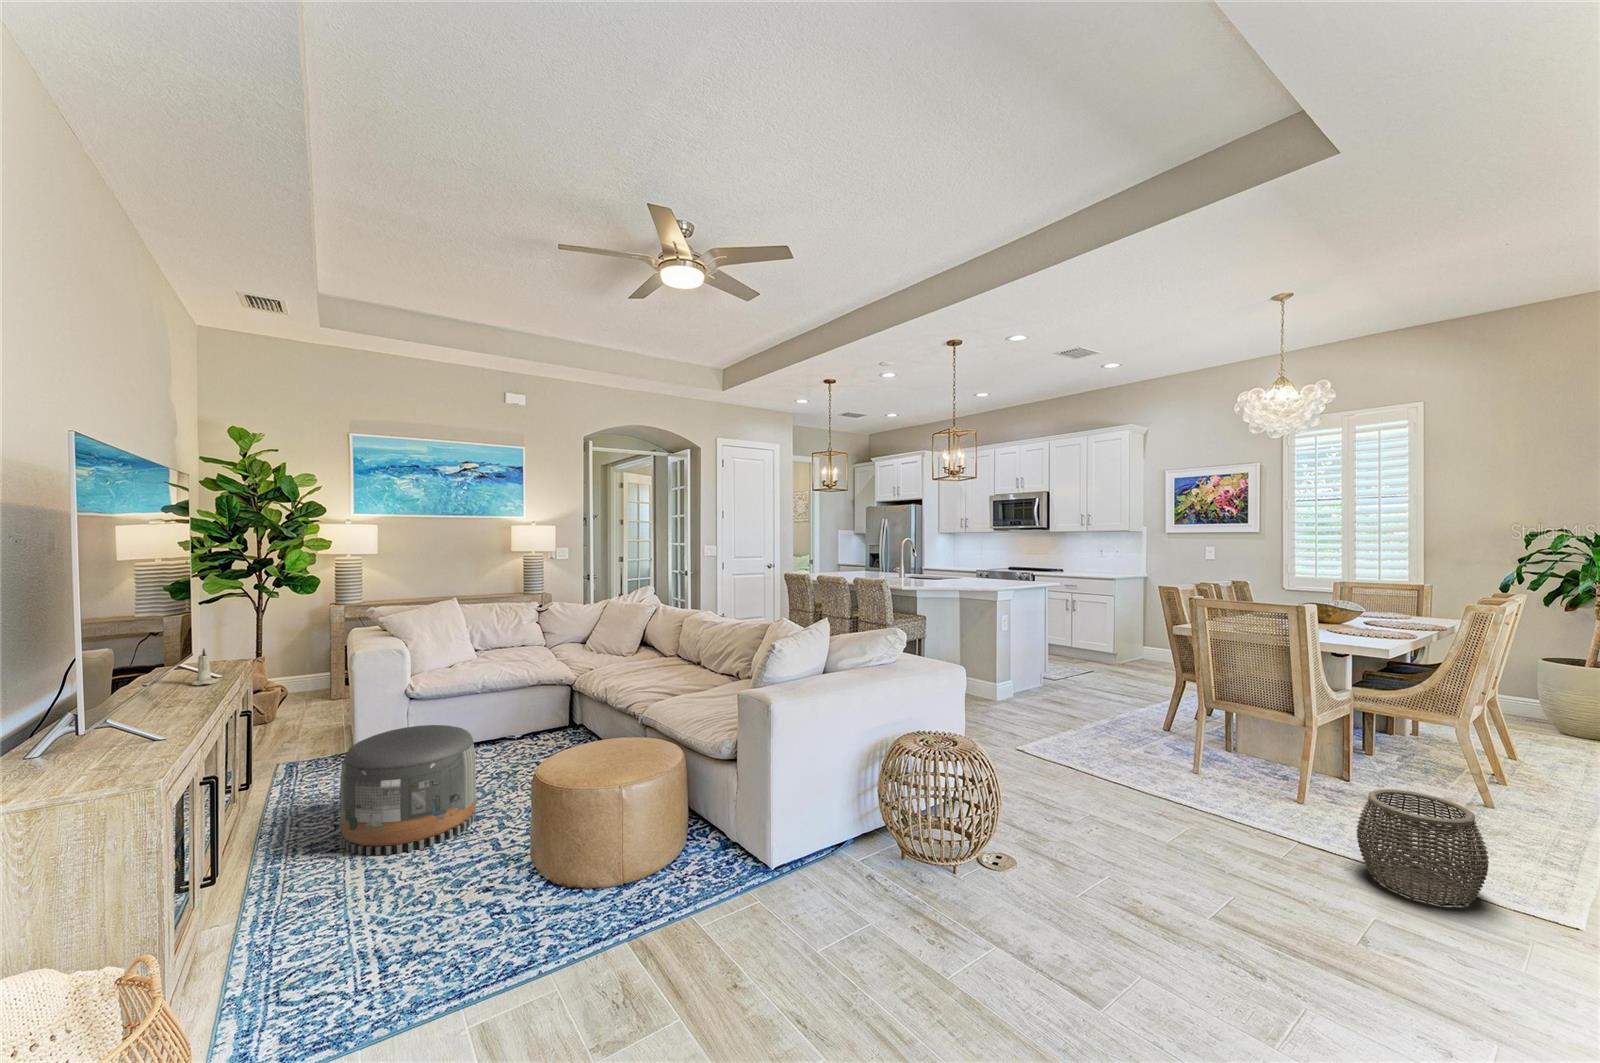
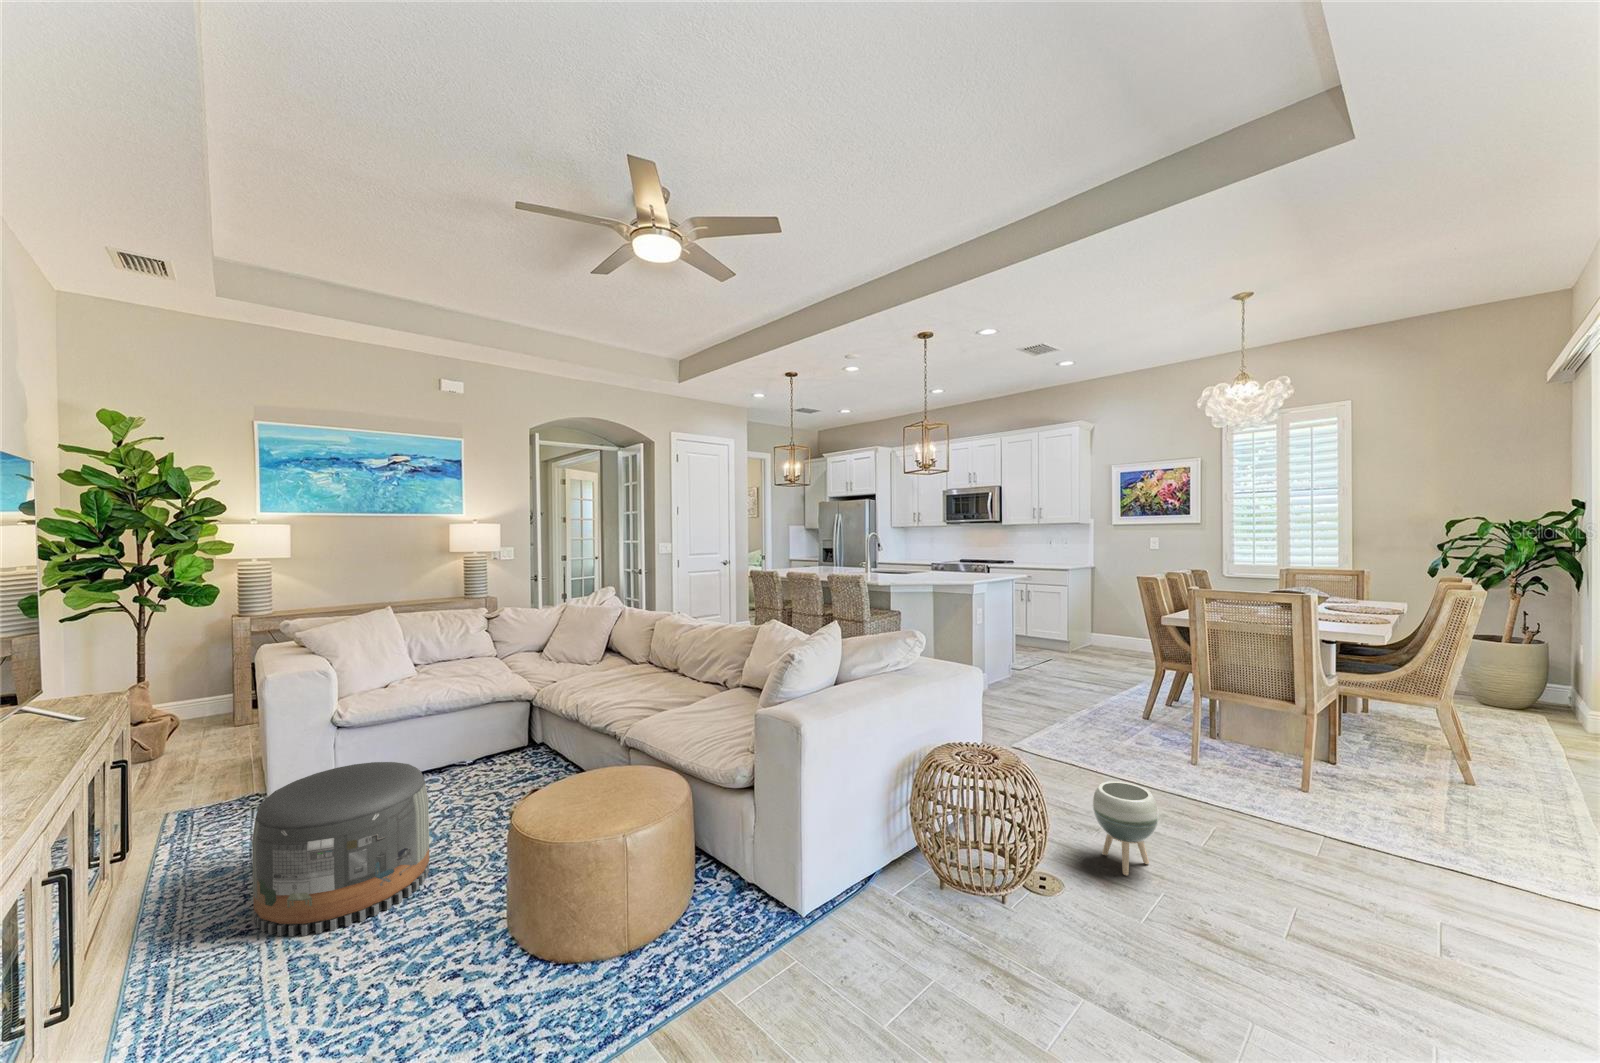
candle: present [192,648,216,685] -> none [37,683,74,733]
planter: none [1054,775,1114,860] -> present [1093,781,1159,875]
woven basket: present [1356,789,1489,906] -> none [1393,781,1537,901]

